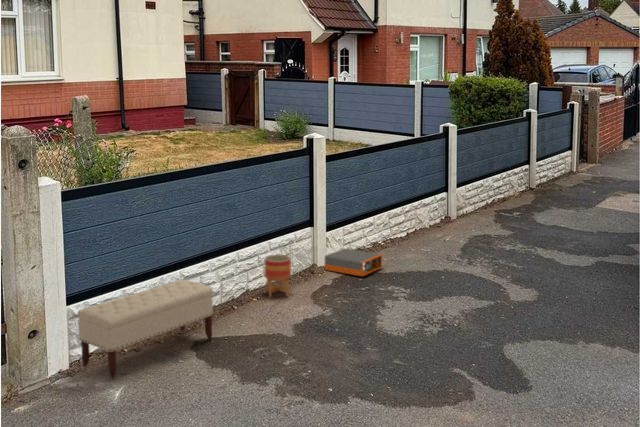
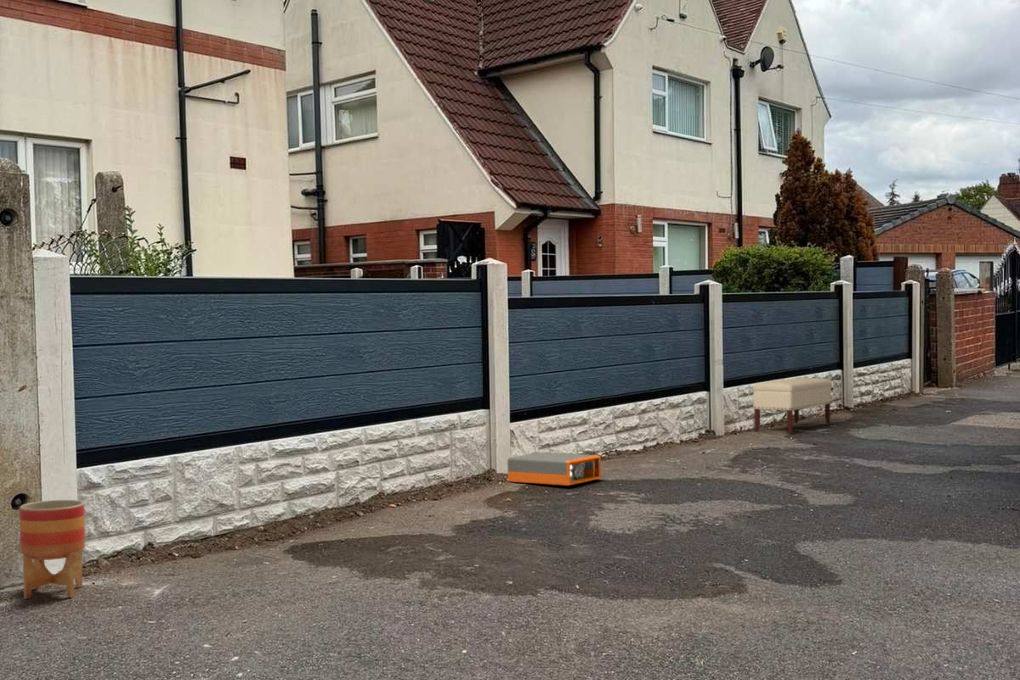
planter: present [265,255,291,297] -> present [19,500,85,599]
bench: present [77,280,213,378] -> present [753,378,832,433]

